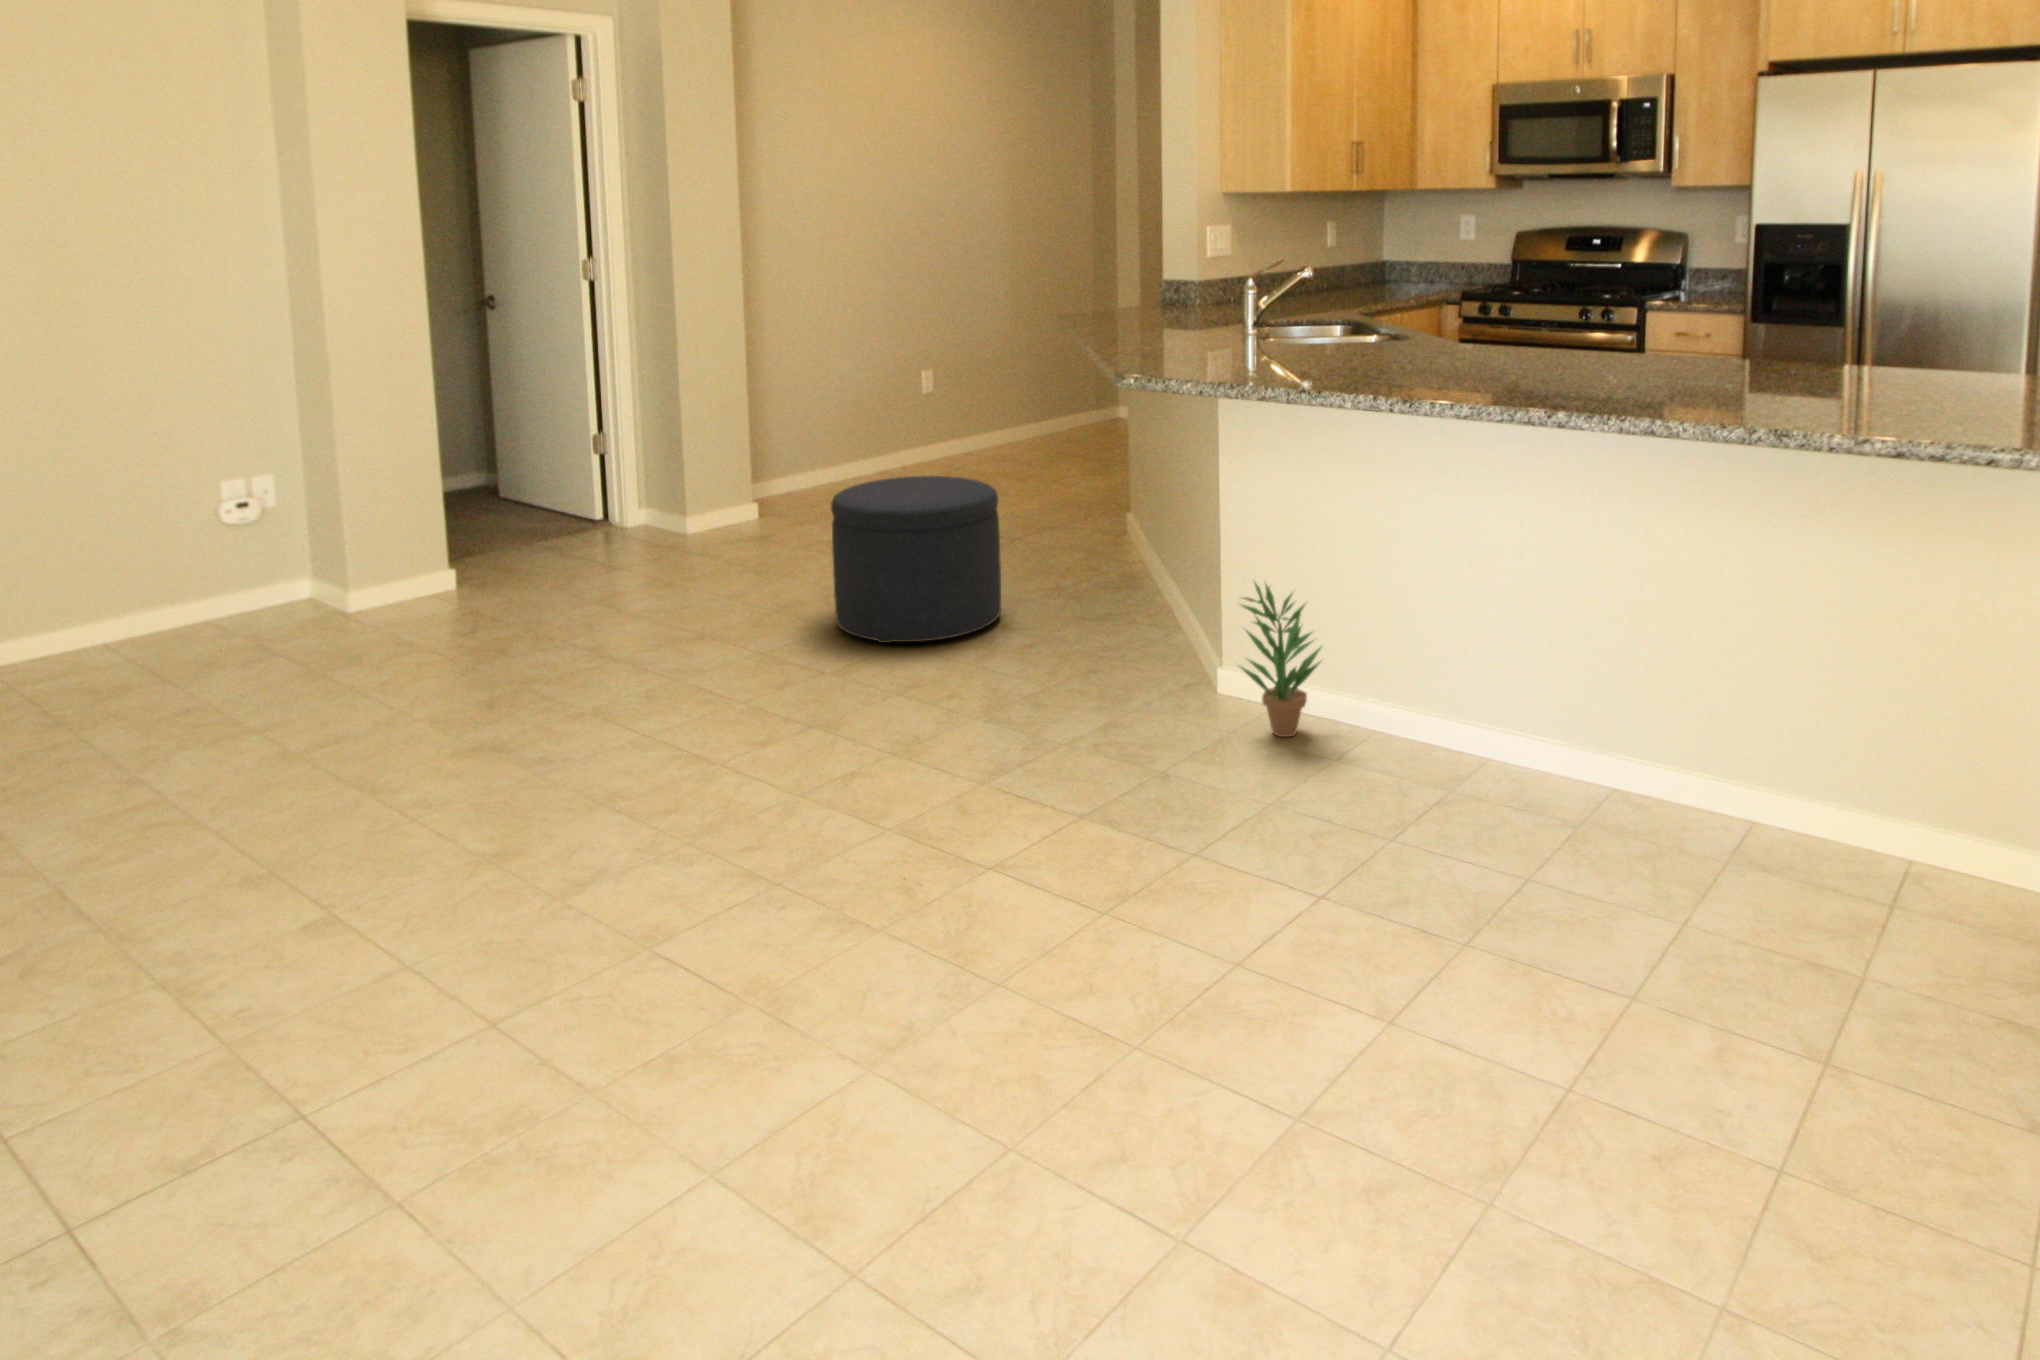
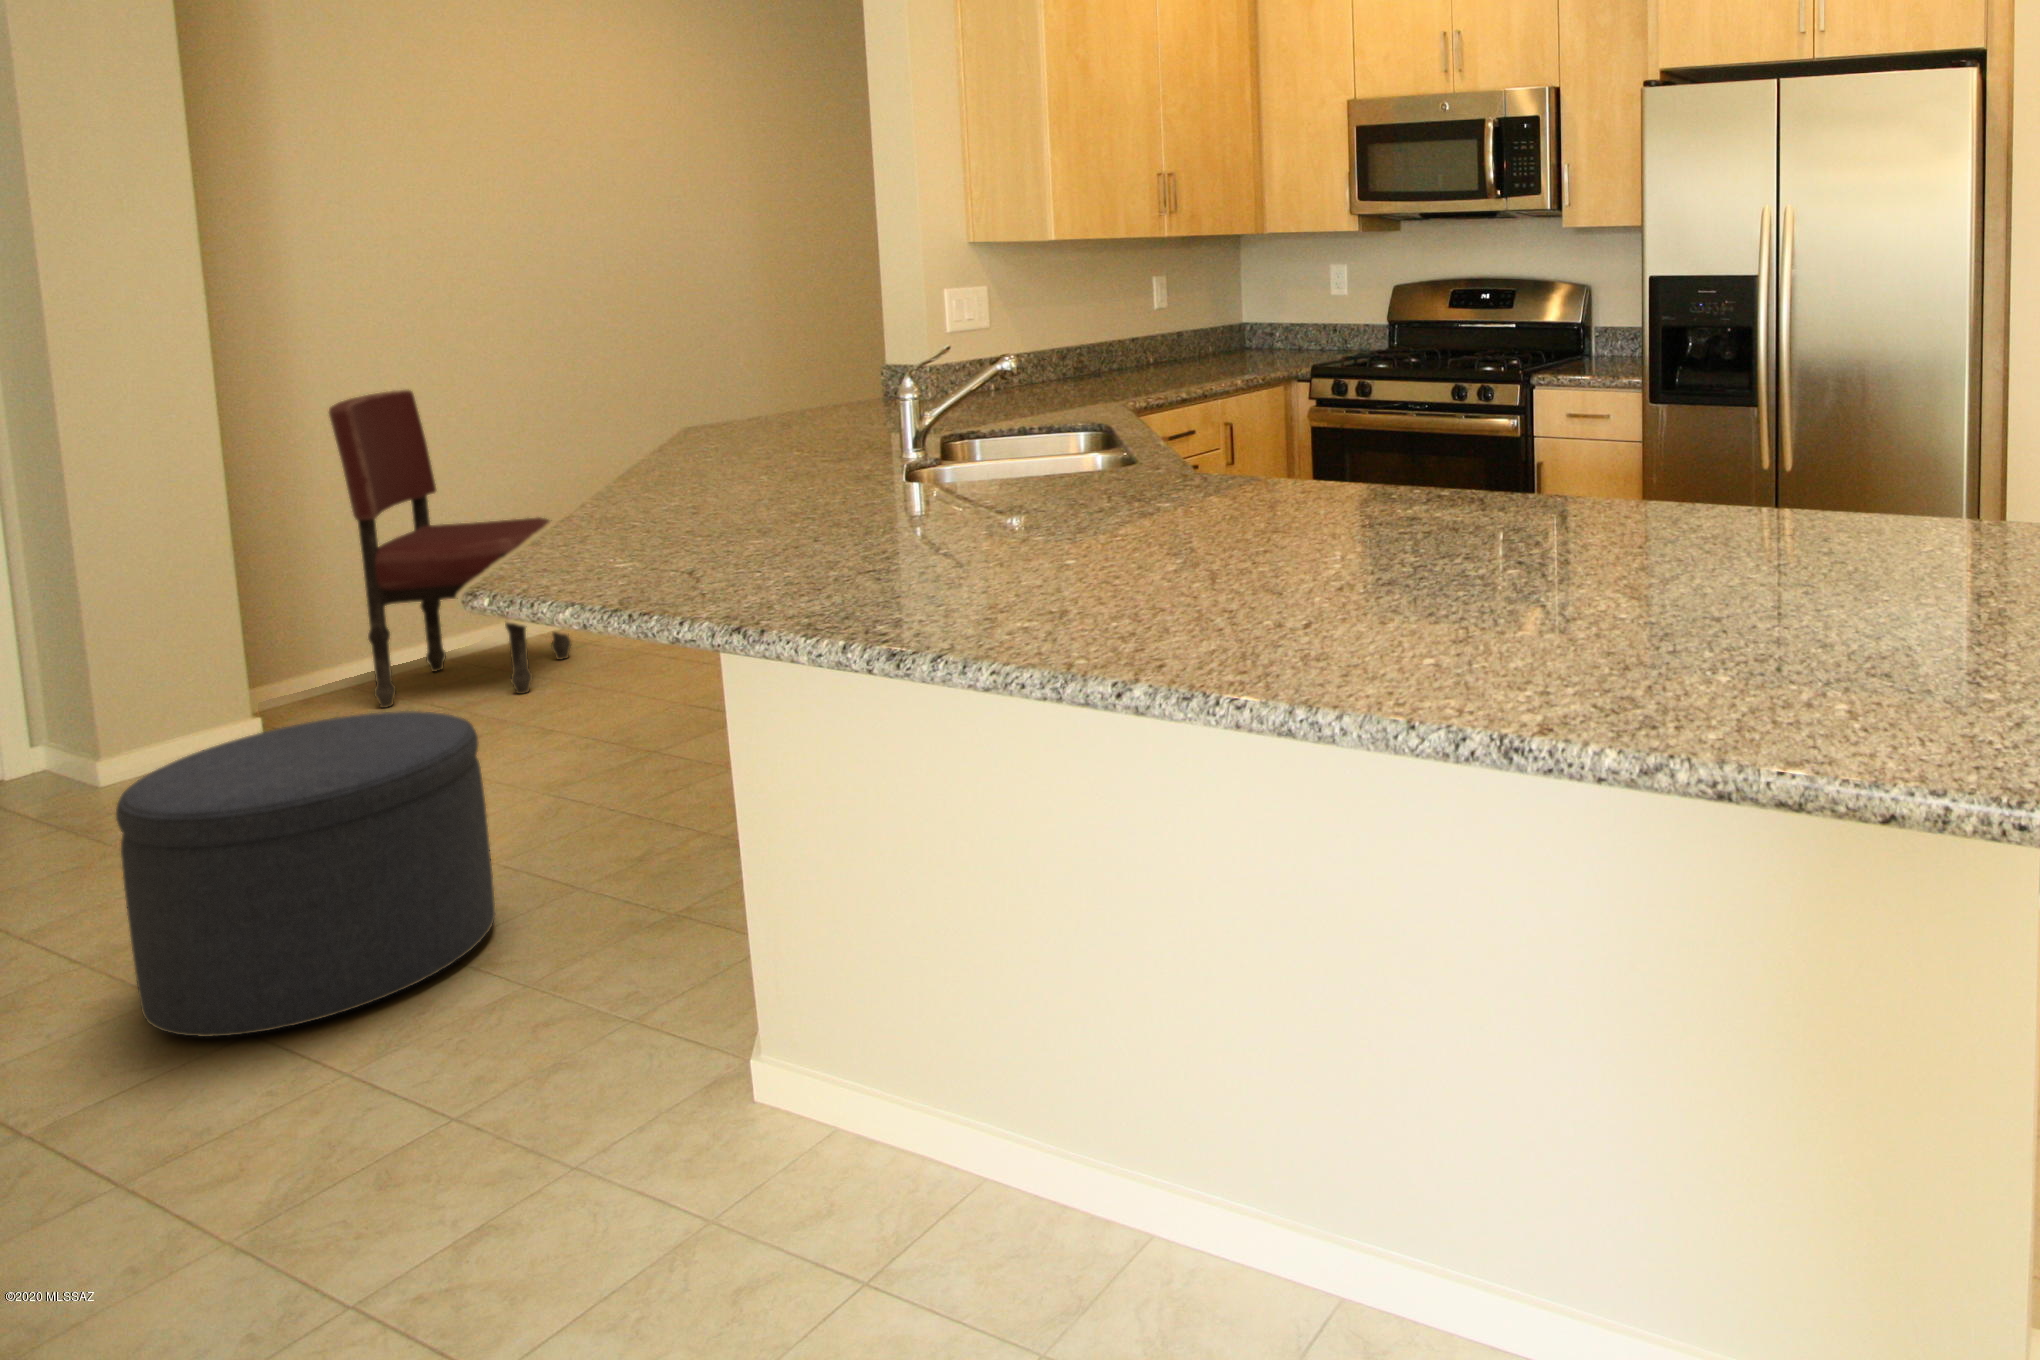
dining chair: none [798,291,917,503] -> present [329,390,571,708]
potted plant: present [1237,583,1321,737] -> none [706,932,892,1211]

